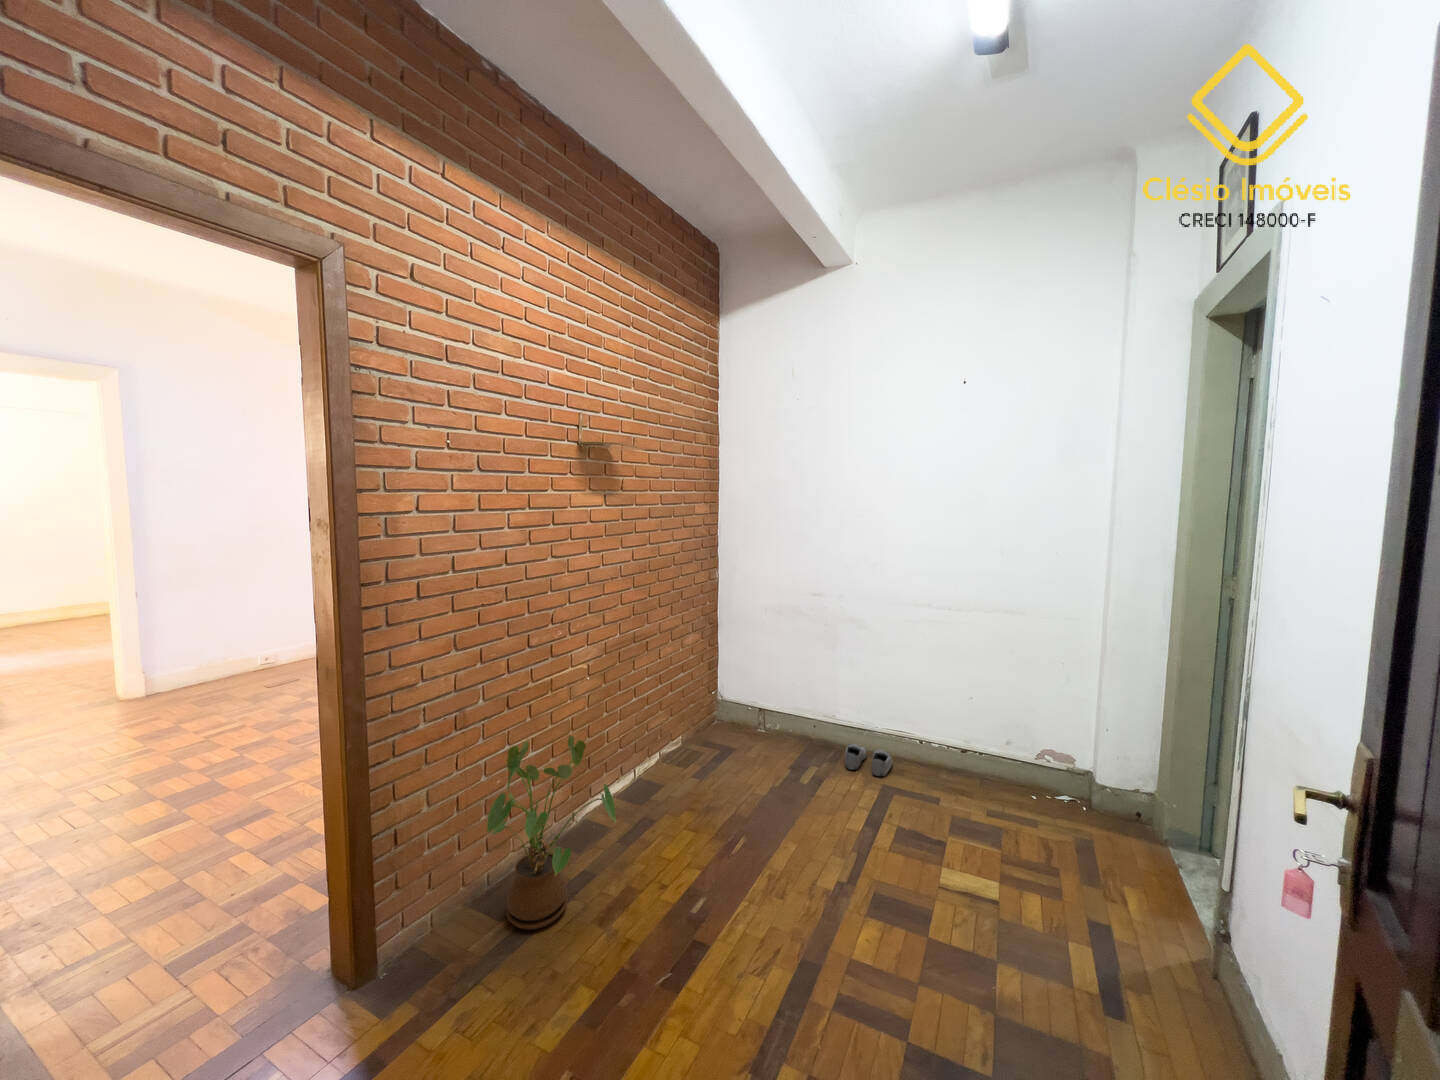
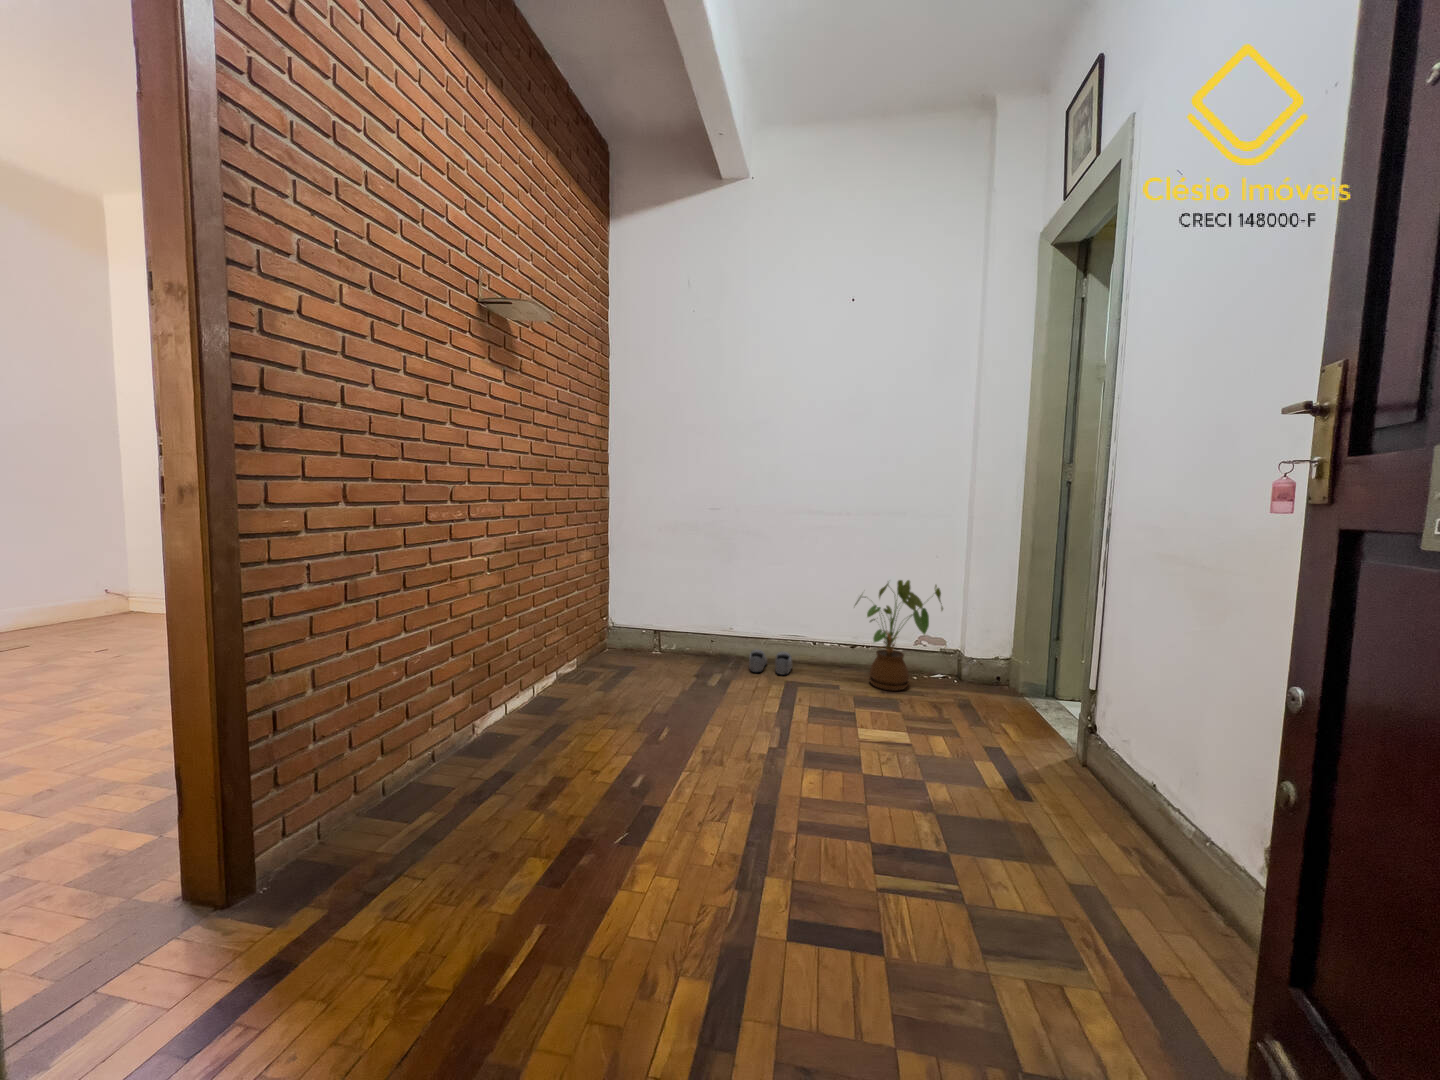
house plant: present [486,736,616,930] -> present [855,580,943,691]

